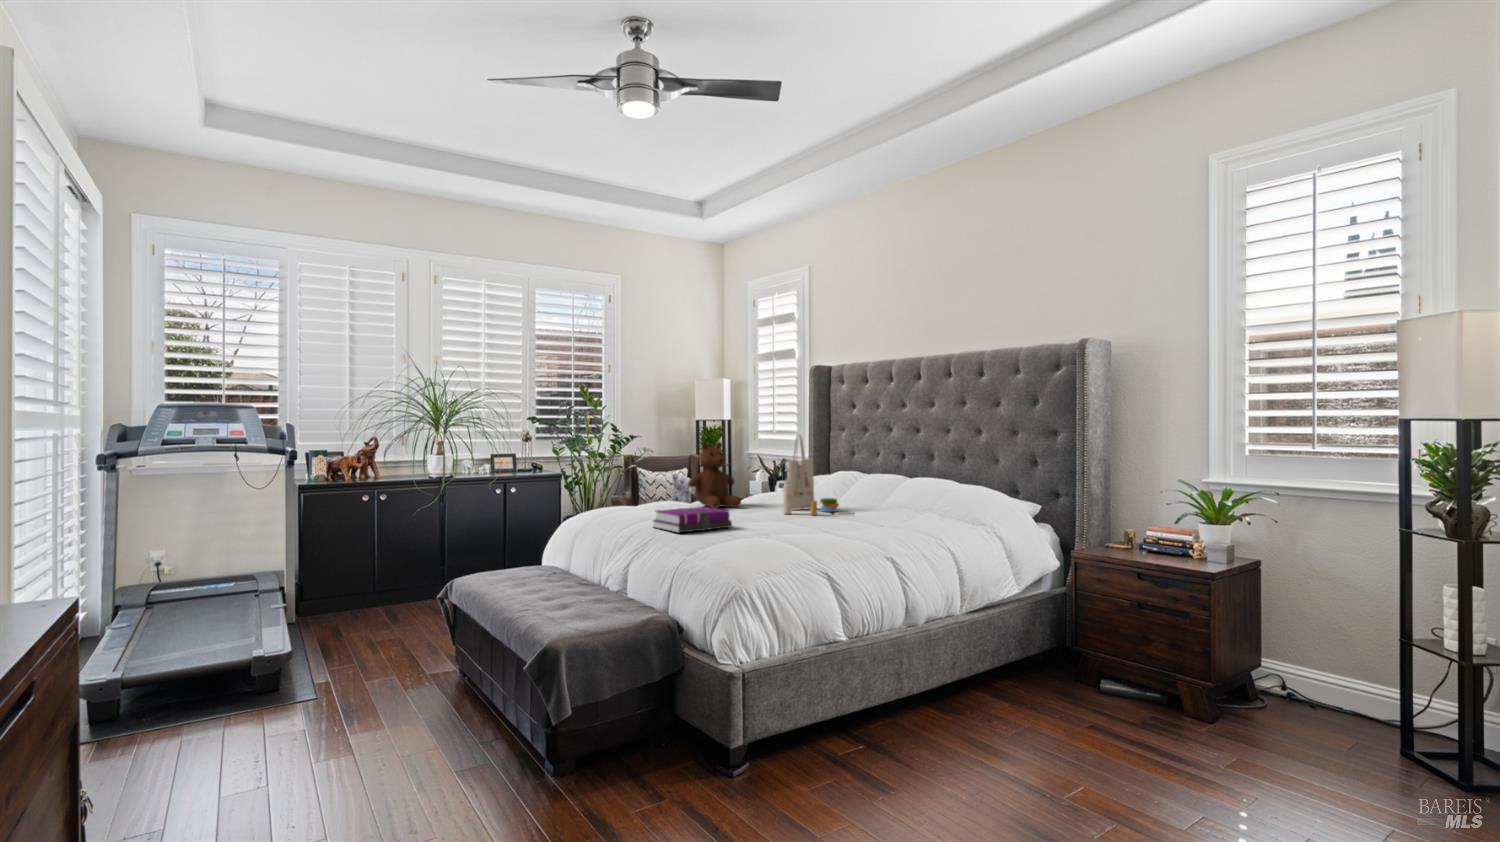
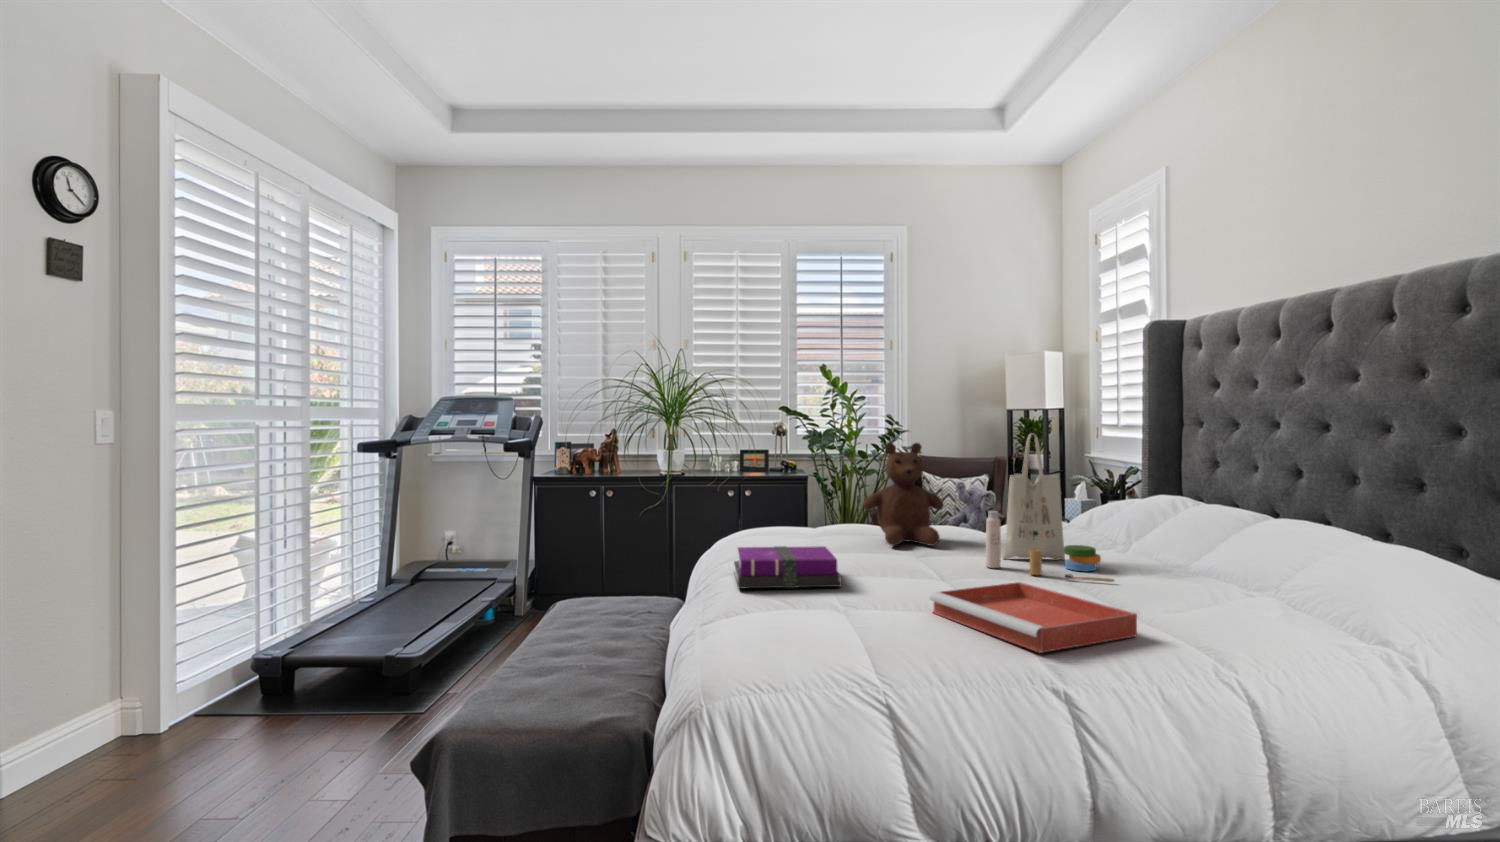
tray: none [796,515,895,539] -> present [930,582,1137,653]

